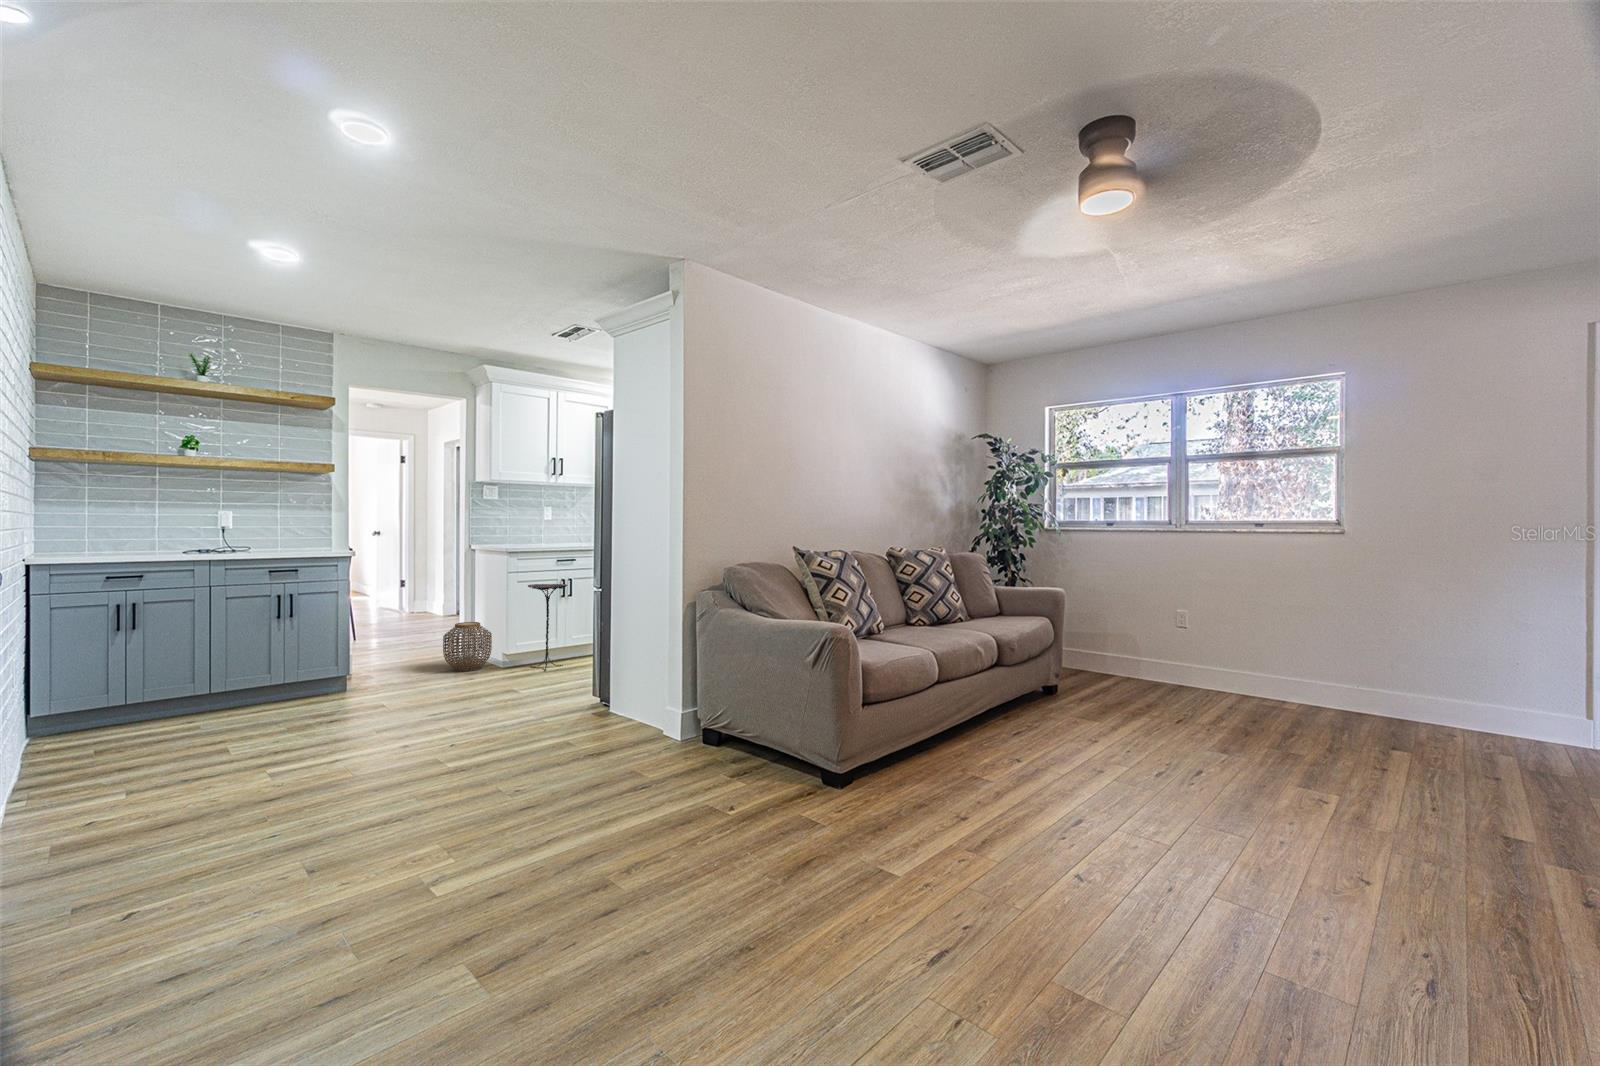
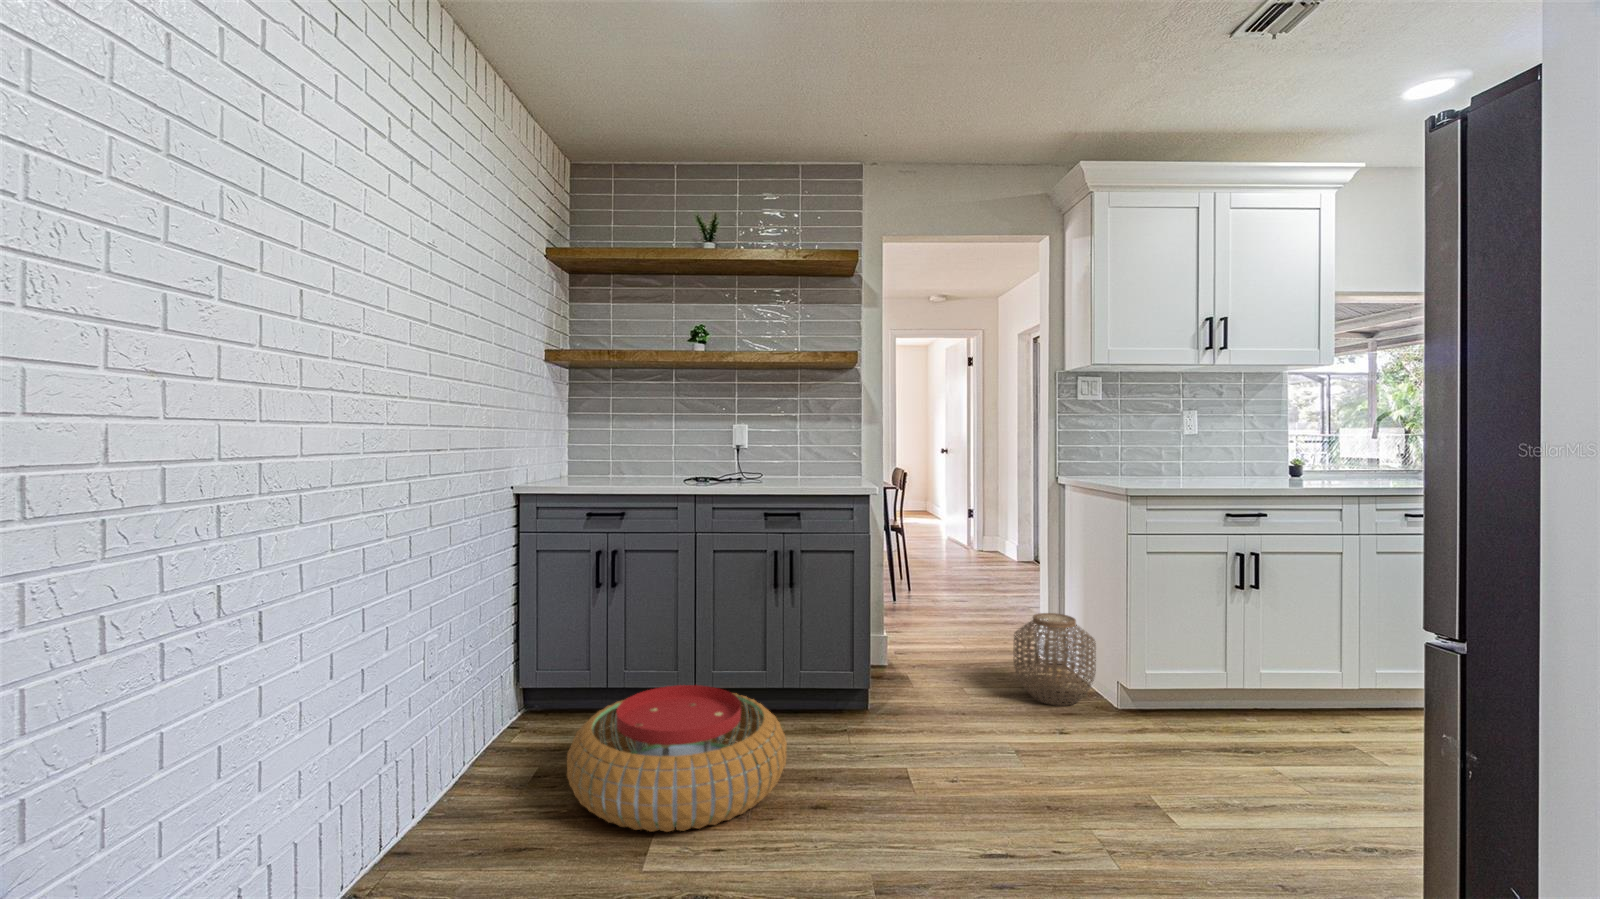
side table: present [528,584,567,670] -> none [1169,559,1259,747]
pouf: none [135,676,306,748] -> present [567,685,787,832]

